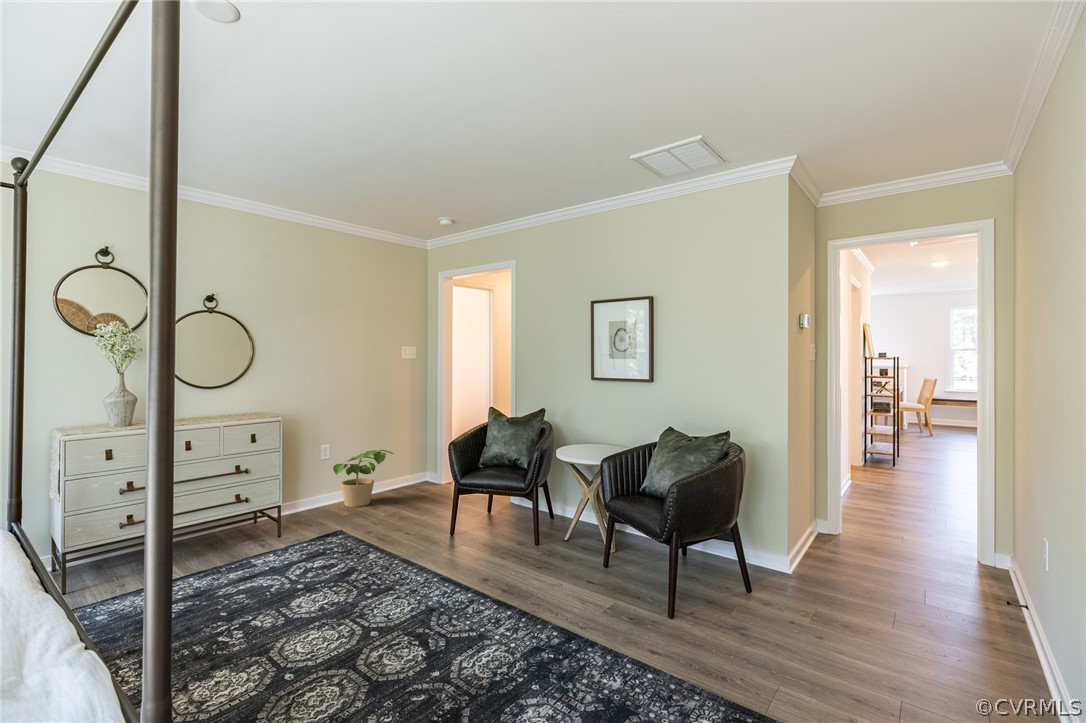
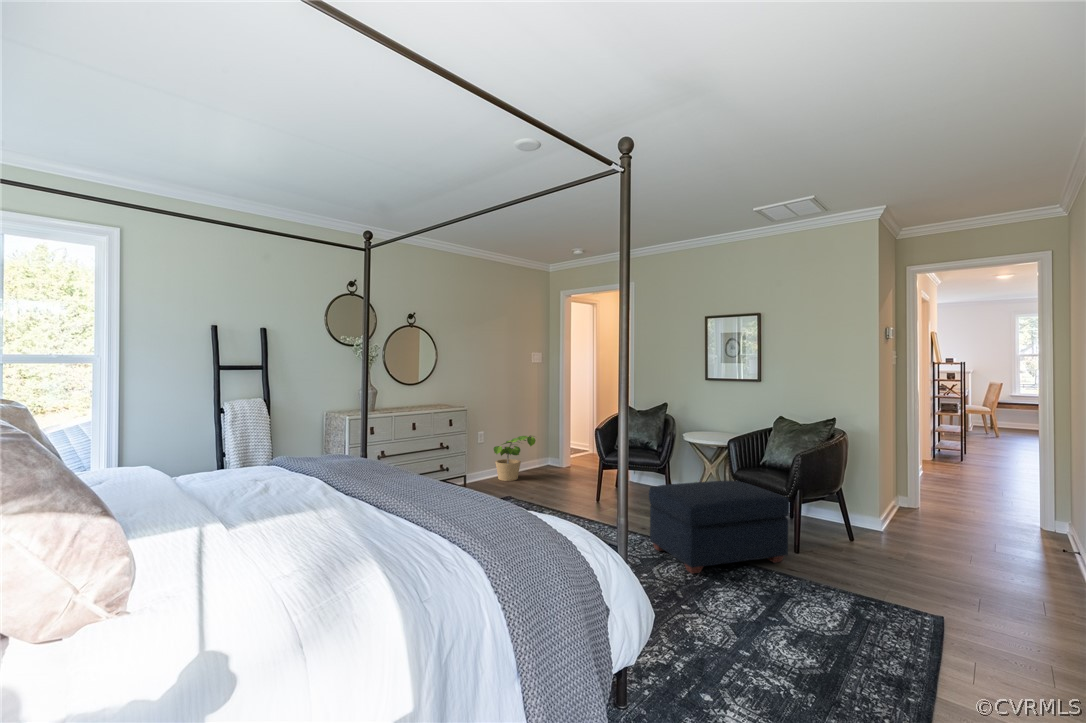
ottoman: none [471,518,653,668] -> present [649,481,789,574]

